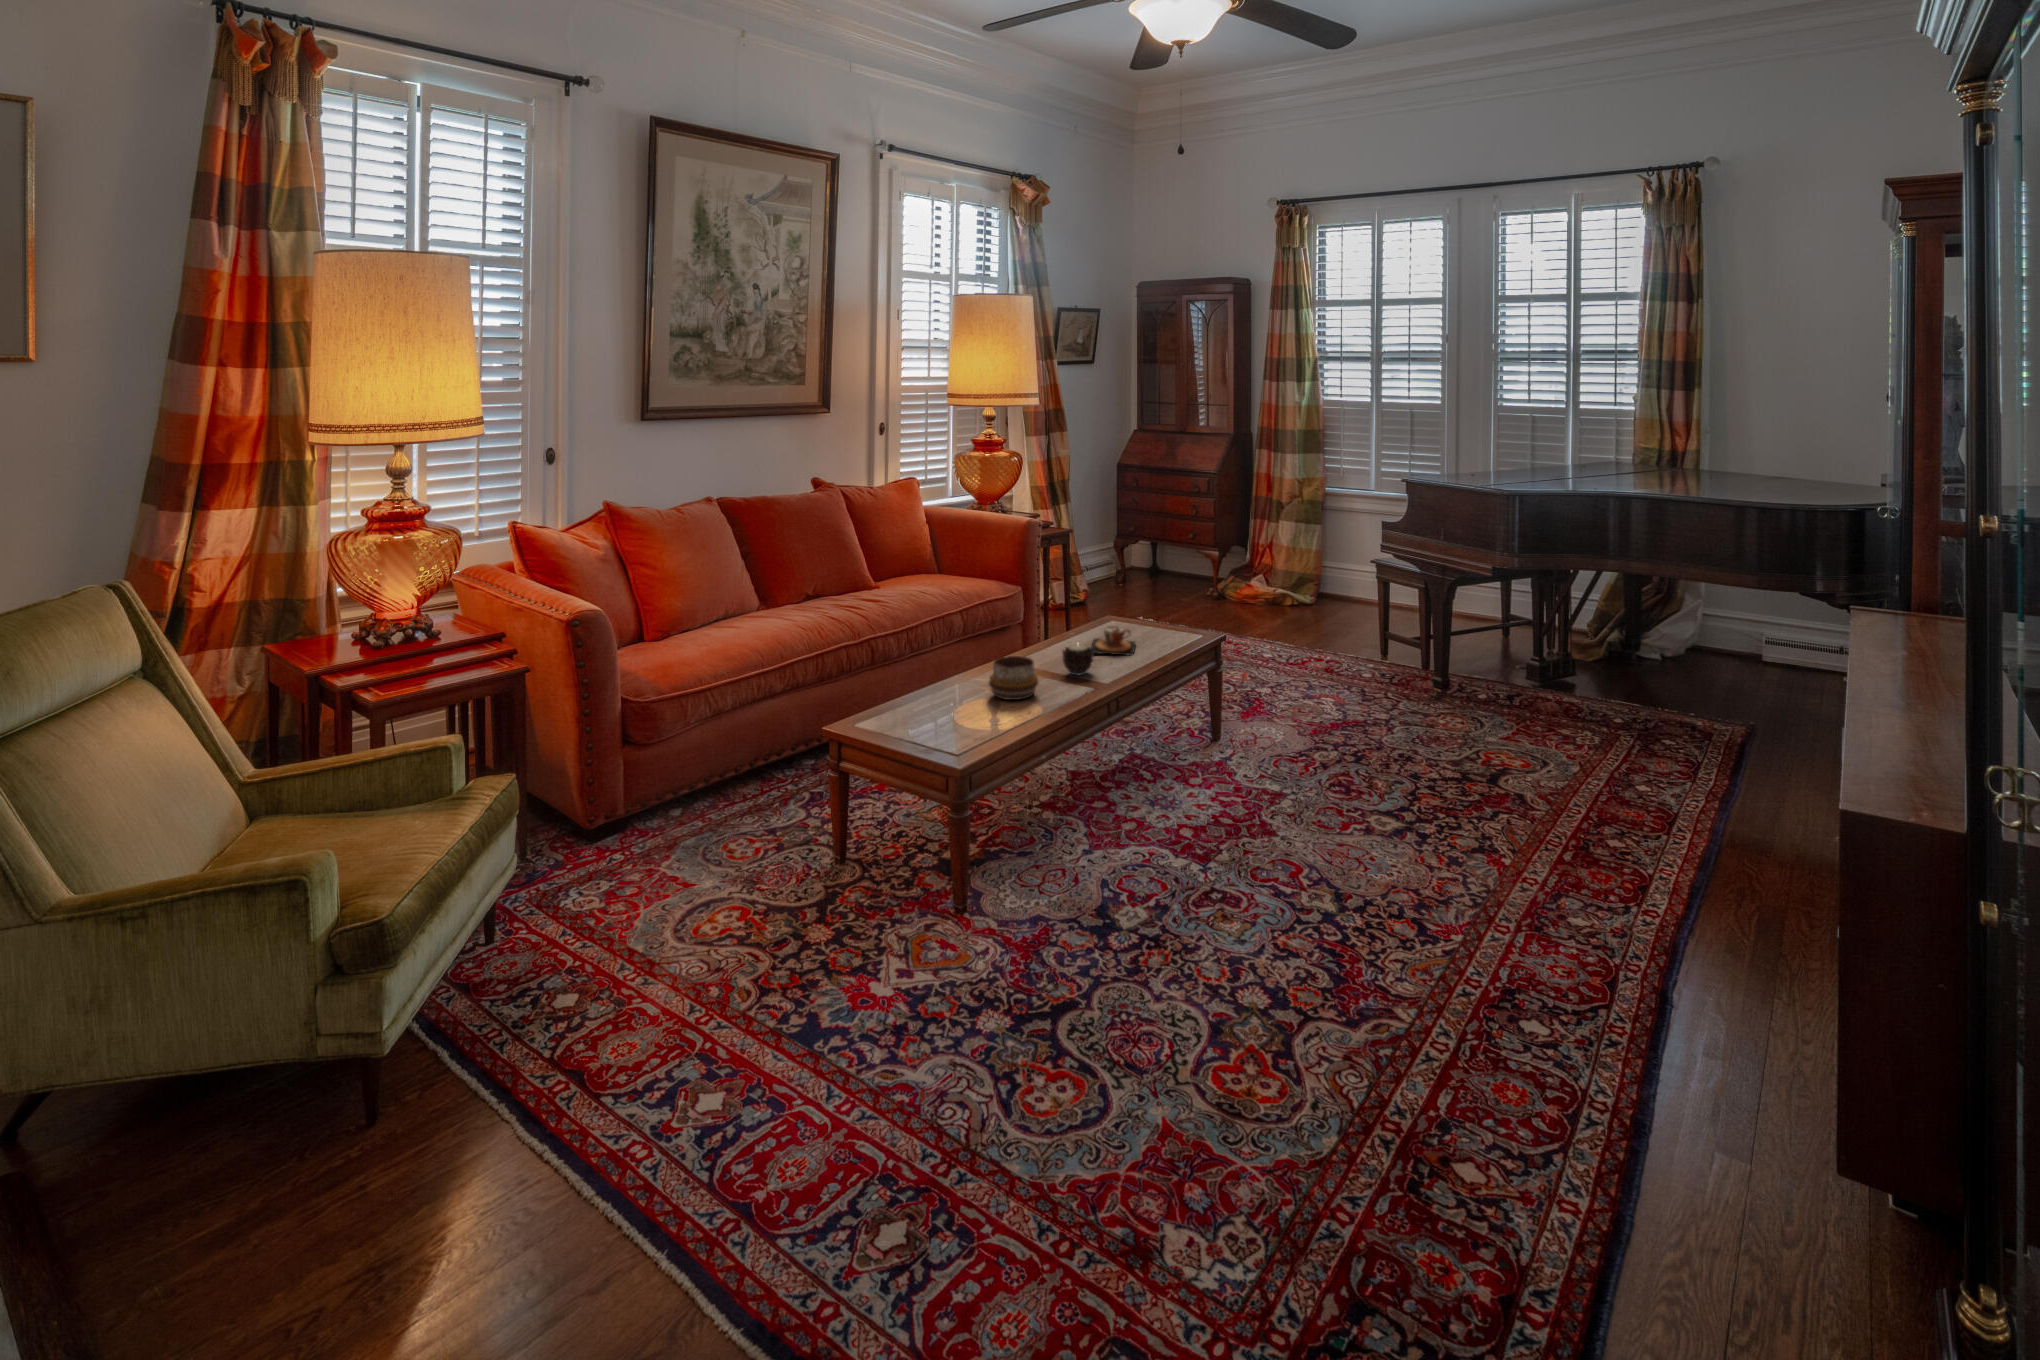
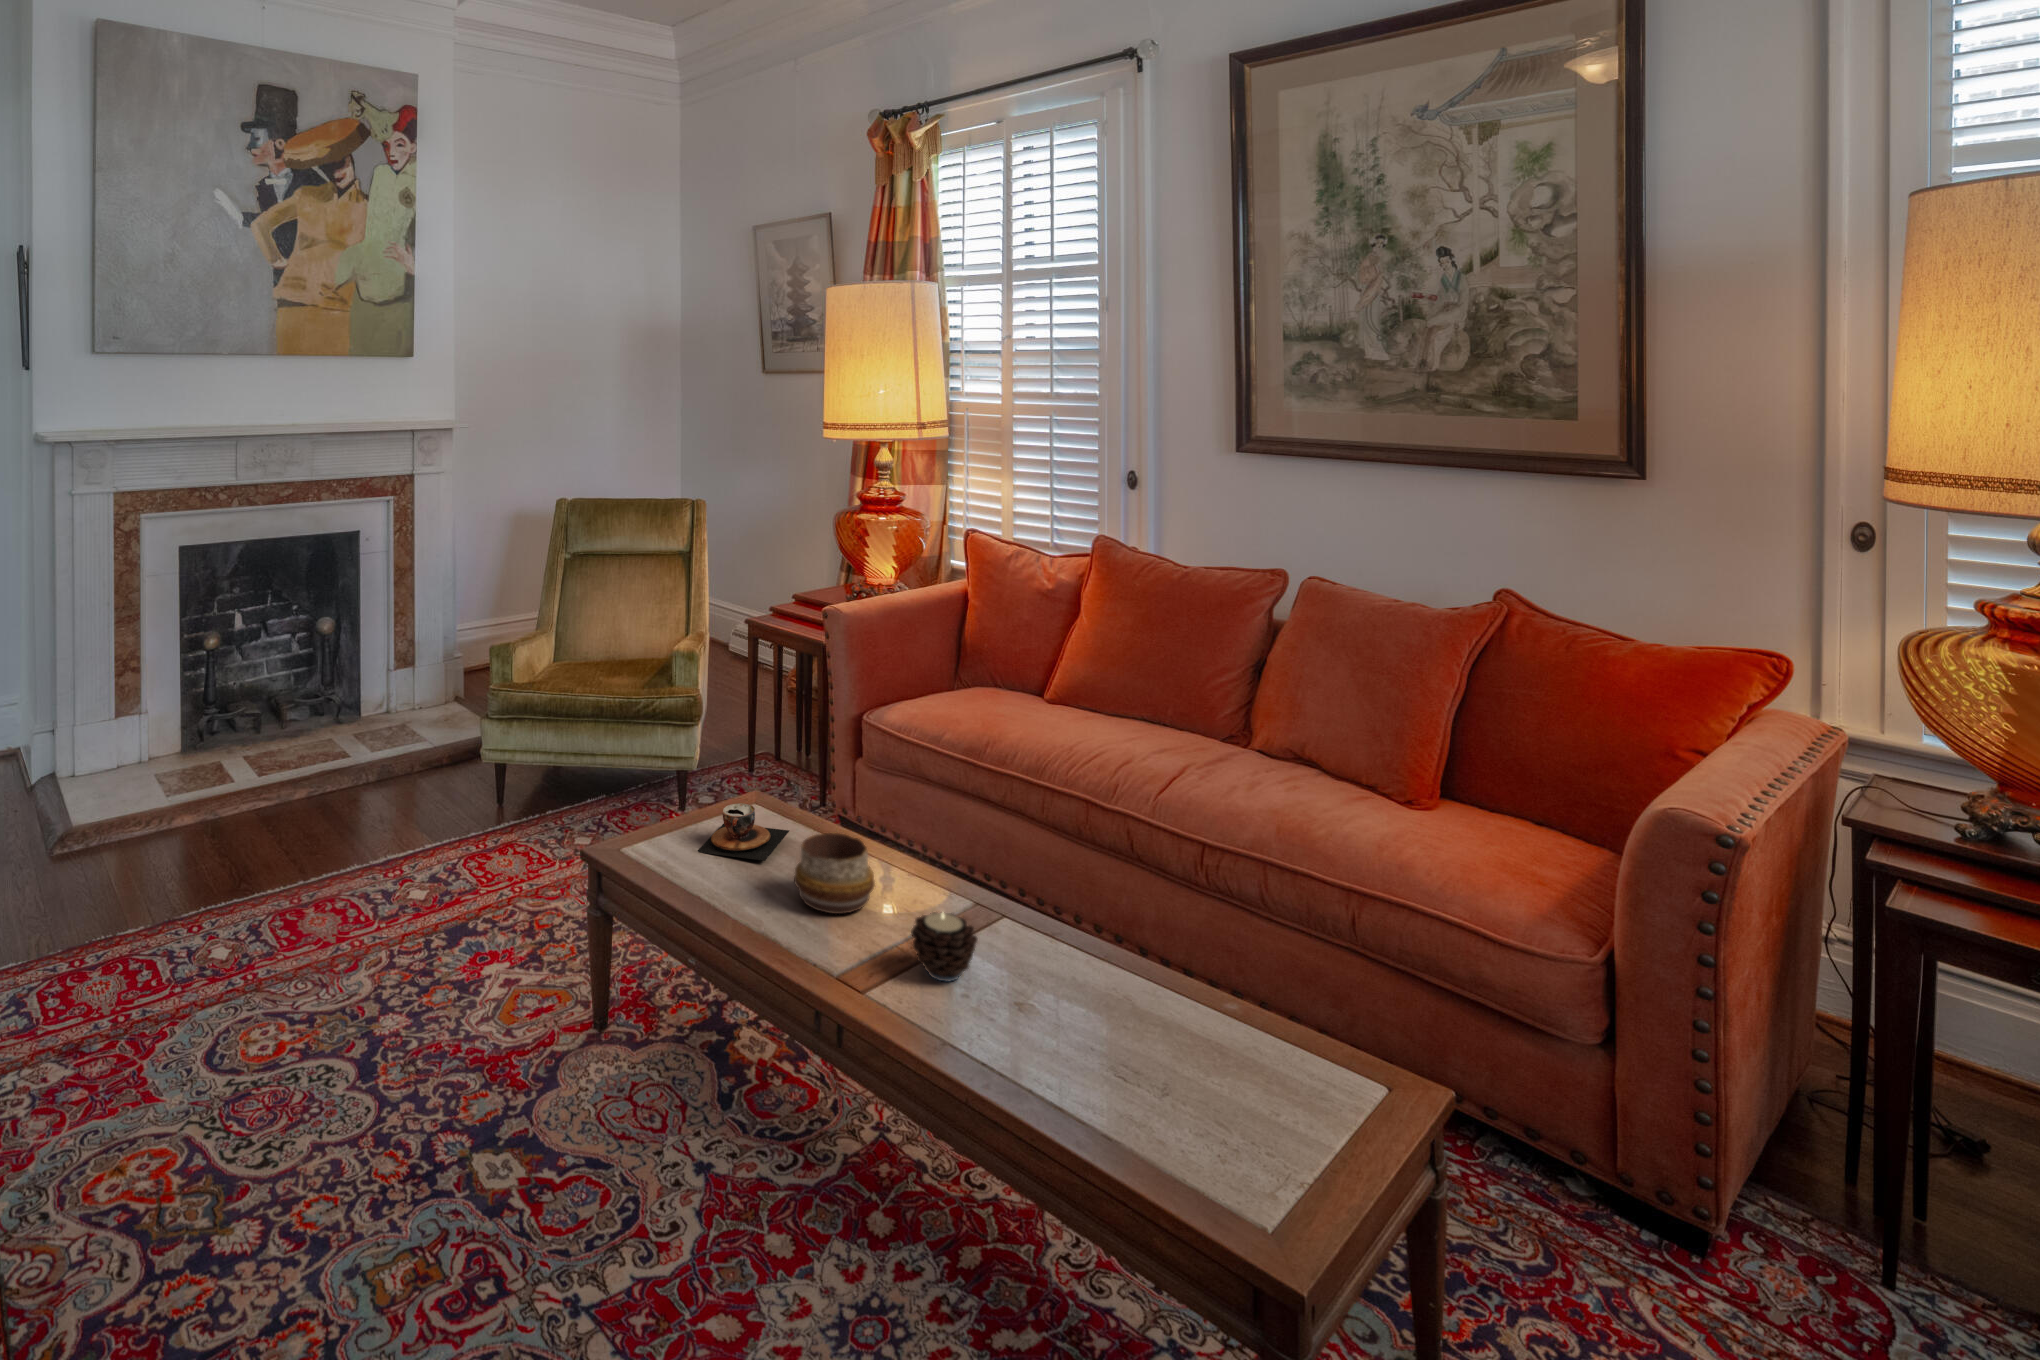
teacup: present [1091,626,1135,656] -> present [698,803,789,861]

